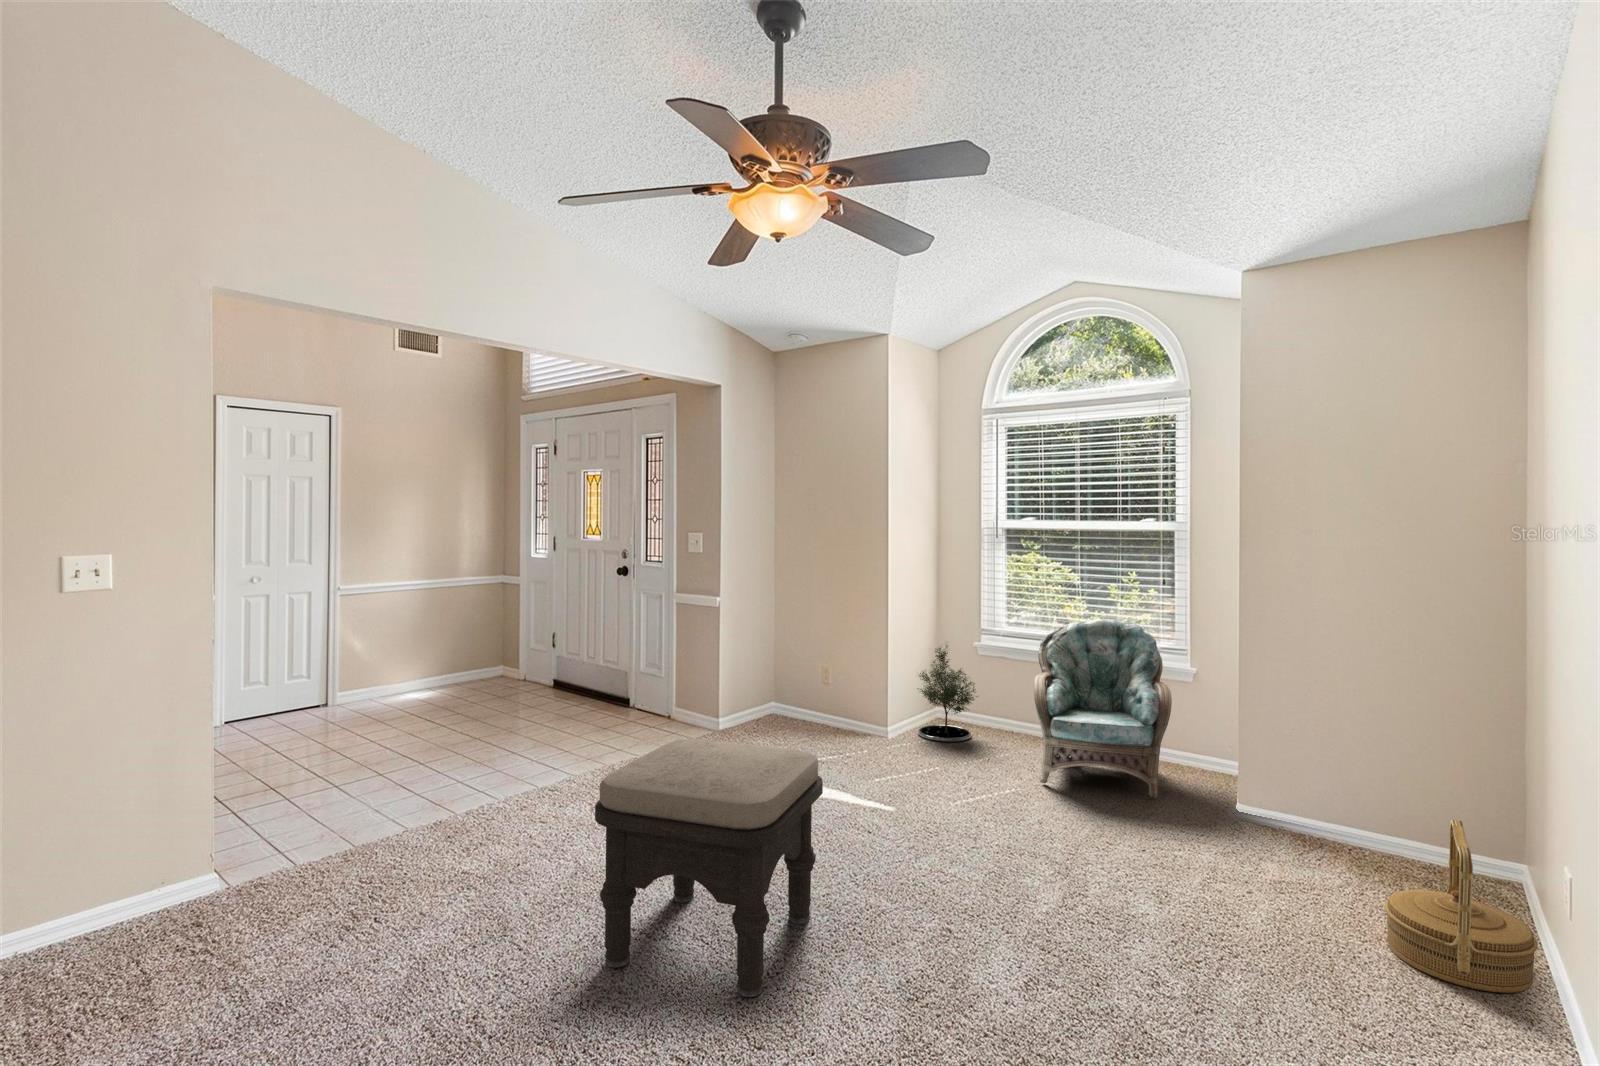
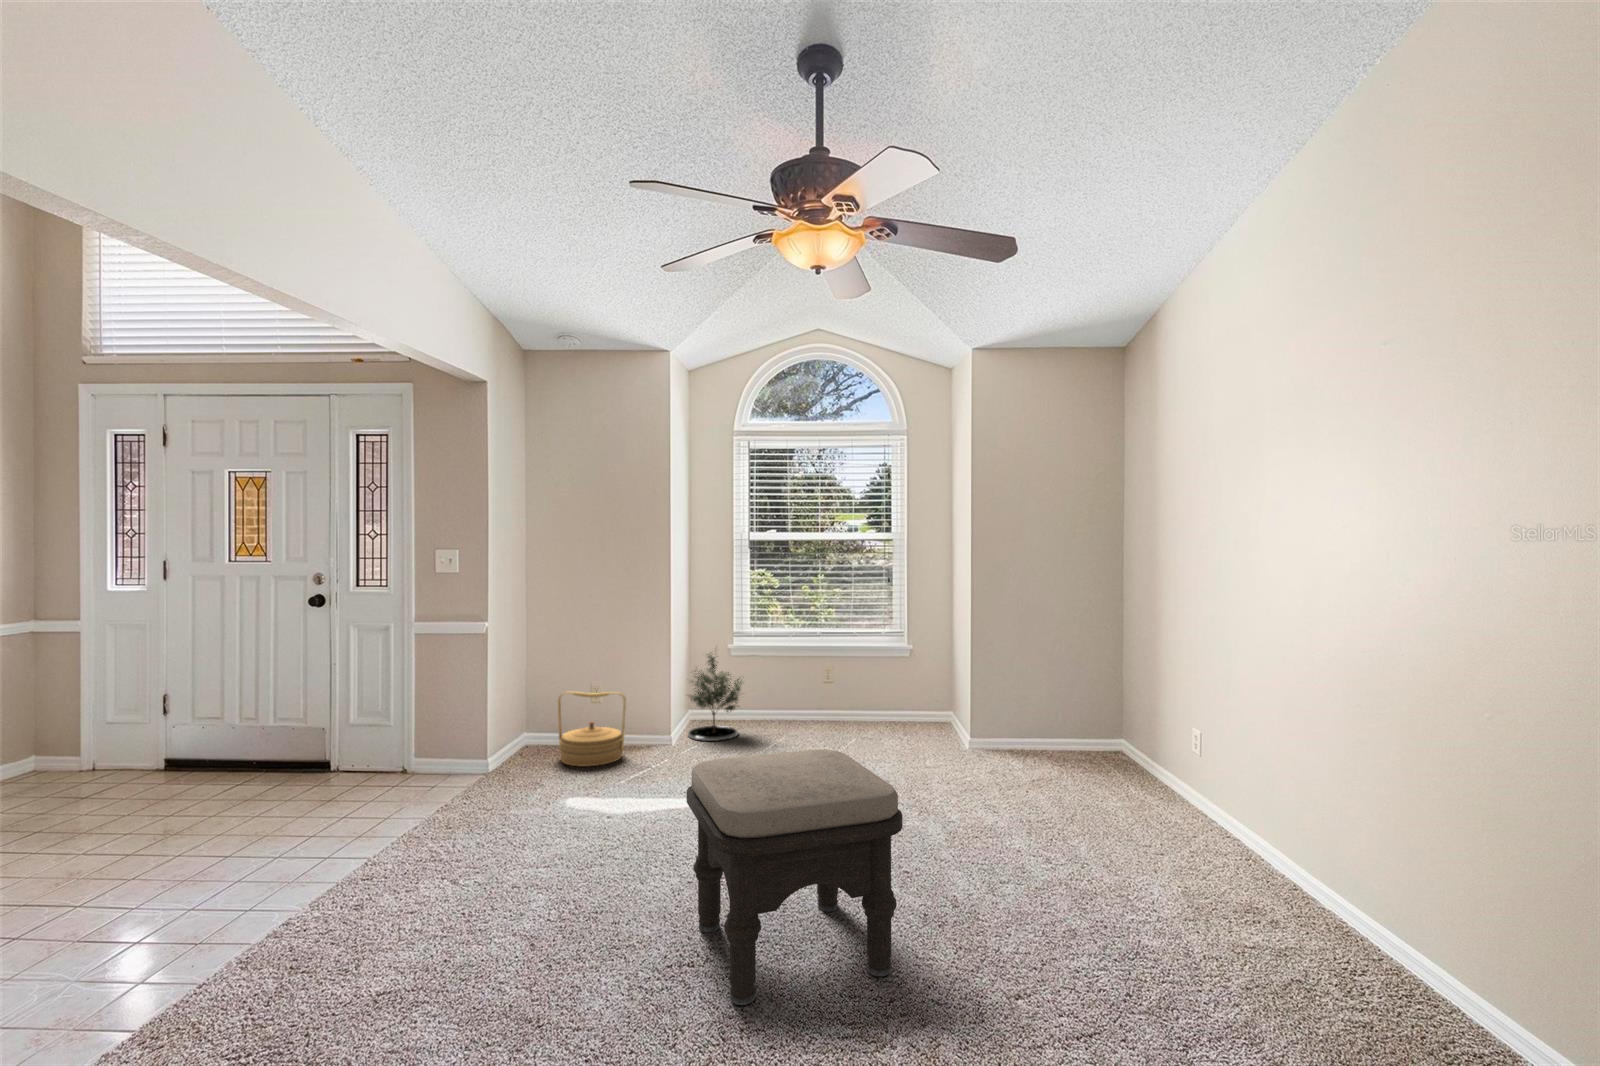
armchair: present [1034,619,1172,798] -> none [806,613,927,756]
woven basket: present [1384,820,1538,993] -> present [558,691,626,766]

